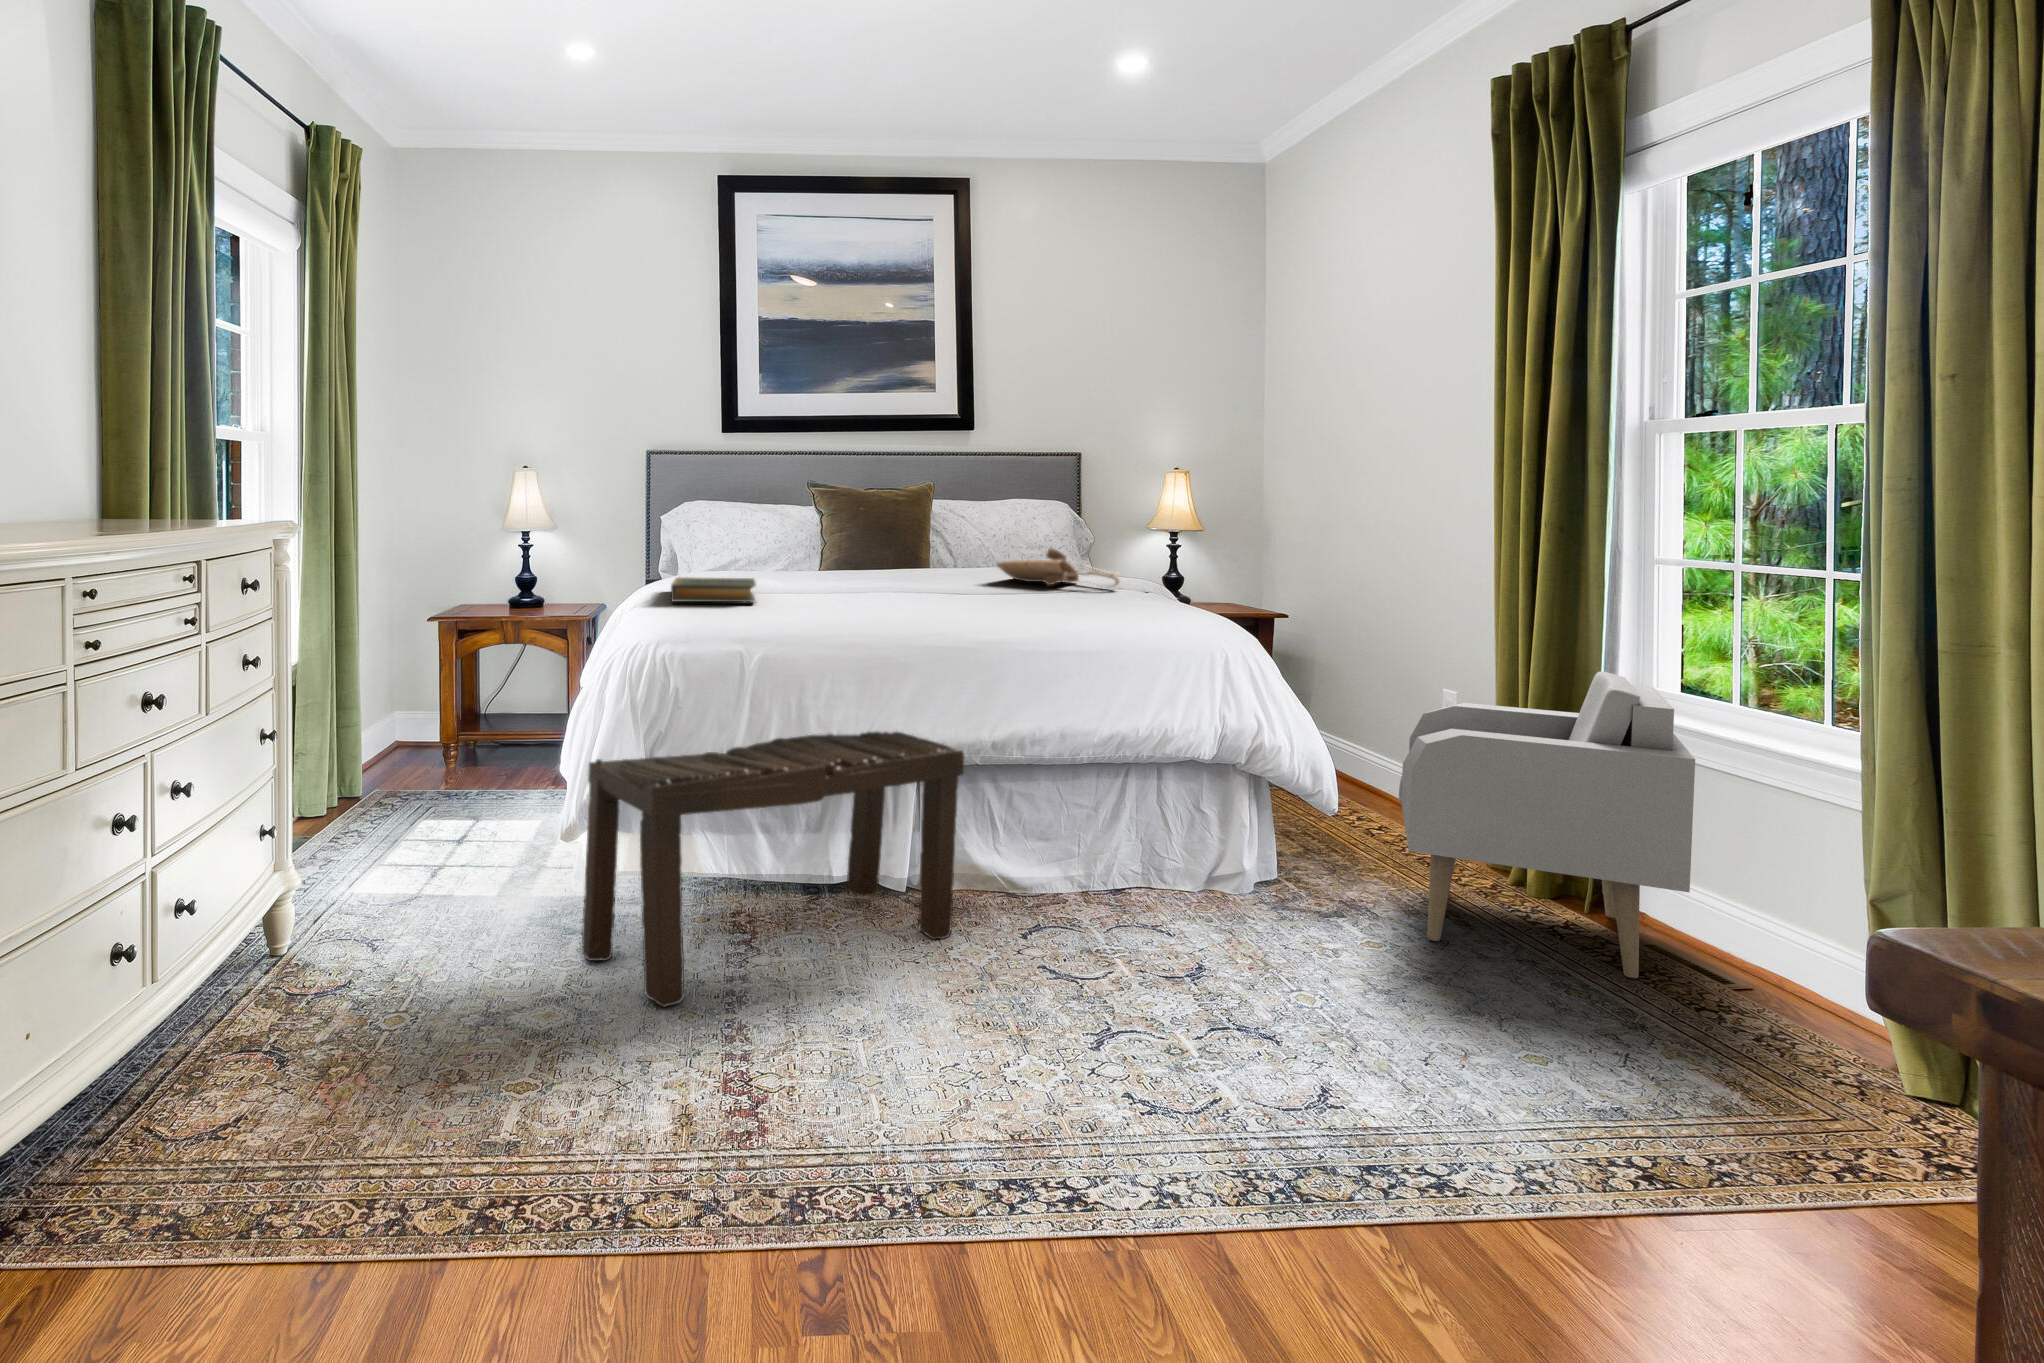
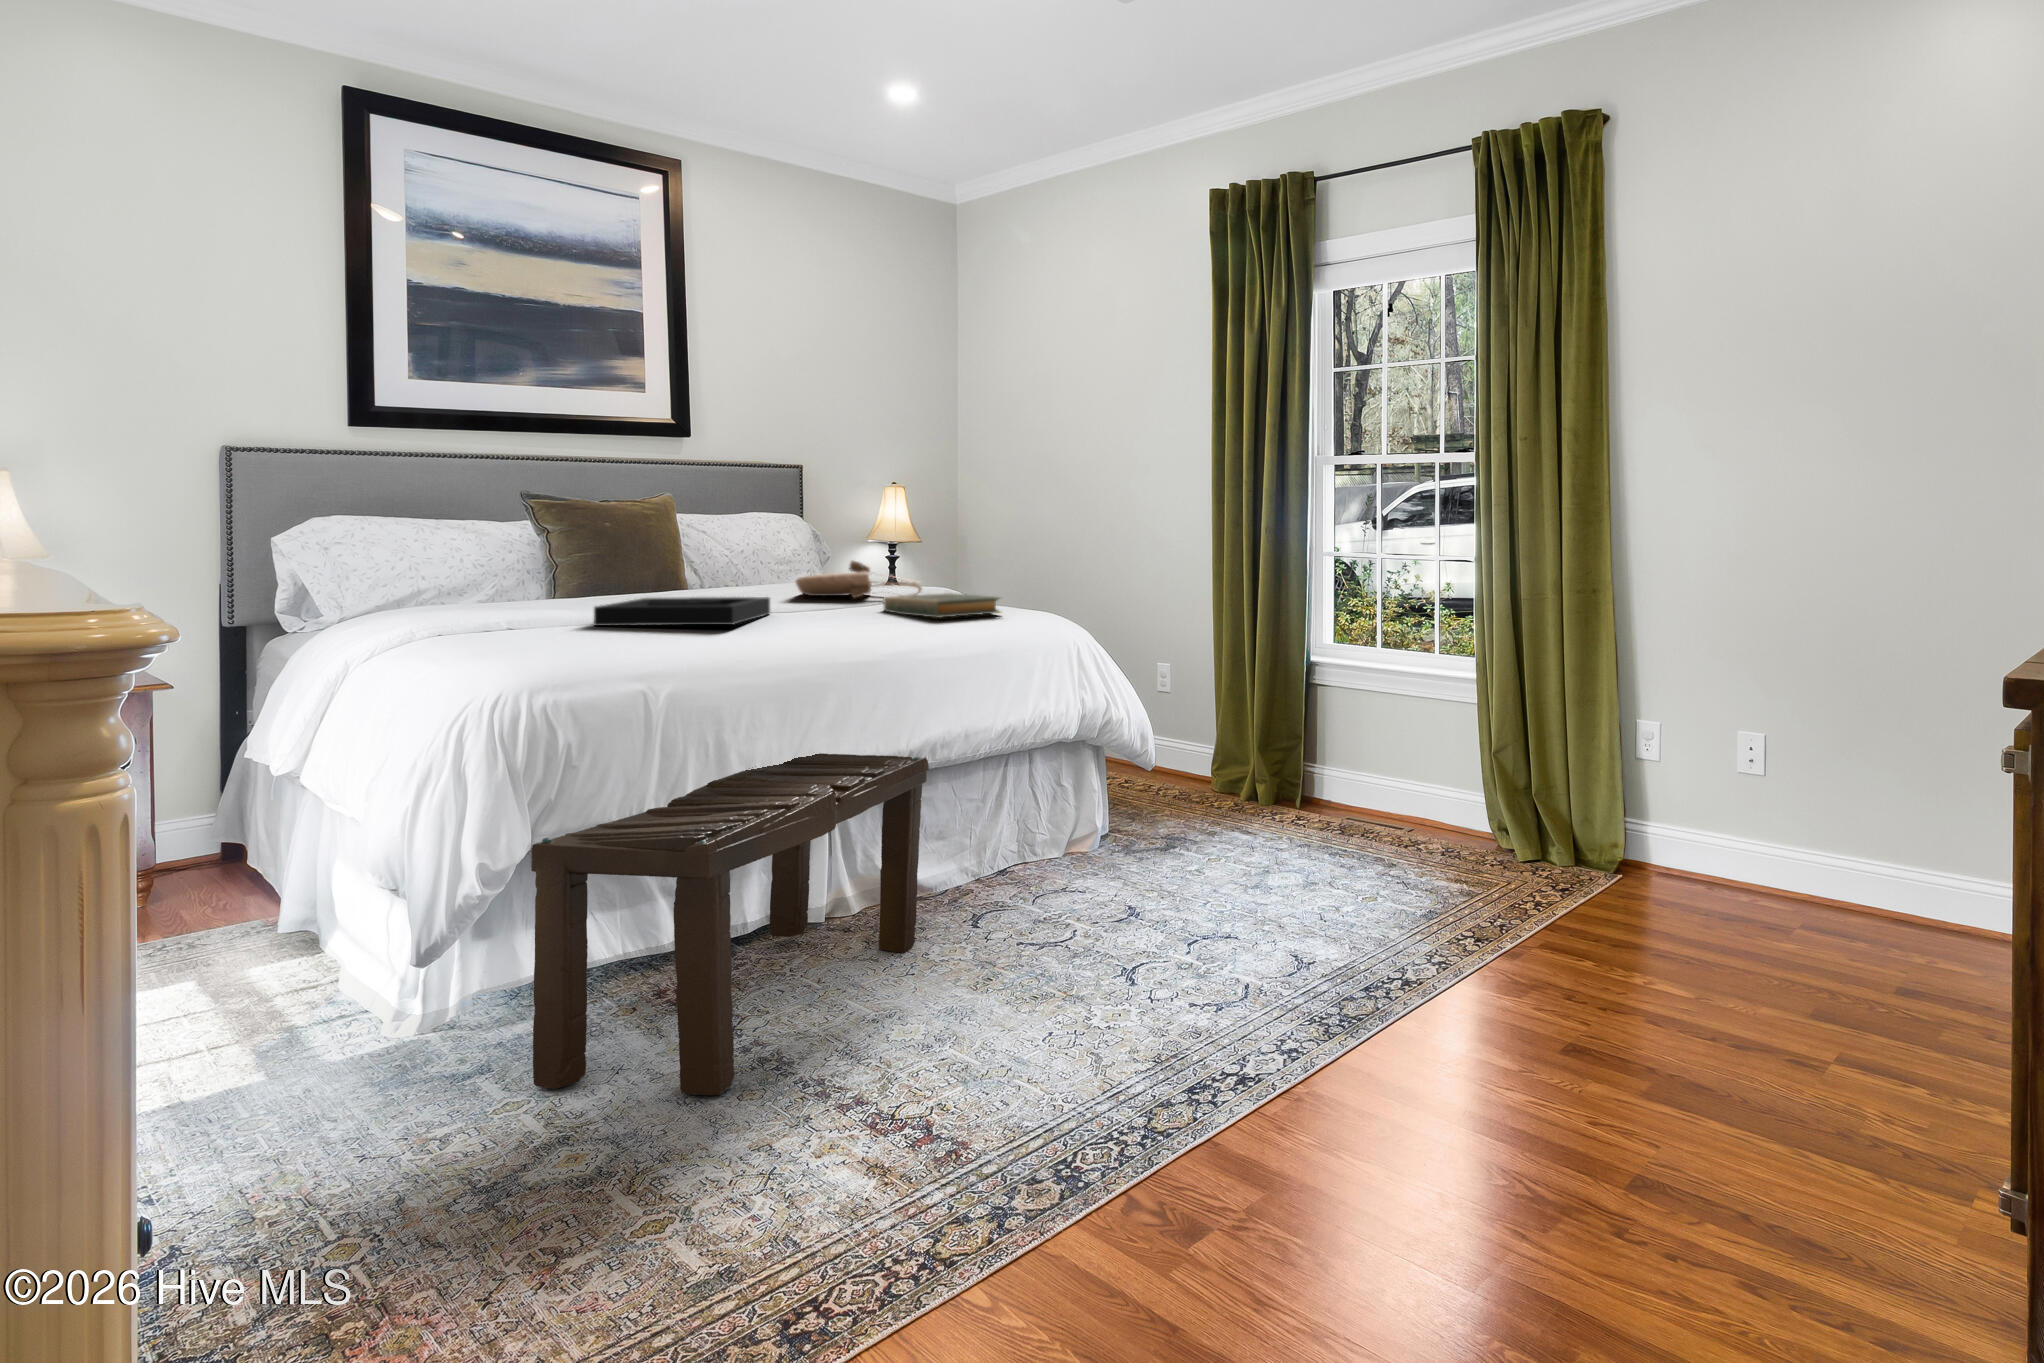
decorative tray: none [781,572,939,602] -> present [594,597,770,626]
hardback book: present [671,577,756,602] -> present [884,593,1000,618]
armchair: present [1399,671,1695,978] -> none [1189,630,1395,847]

